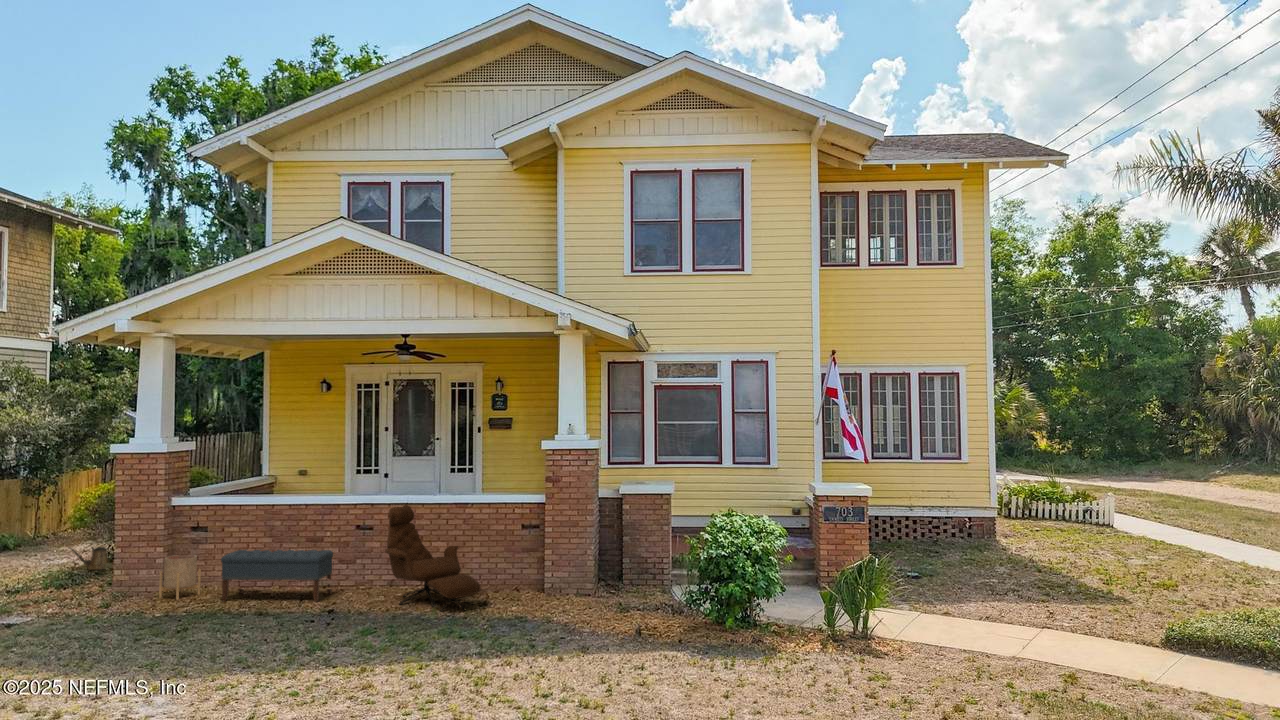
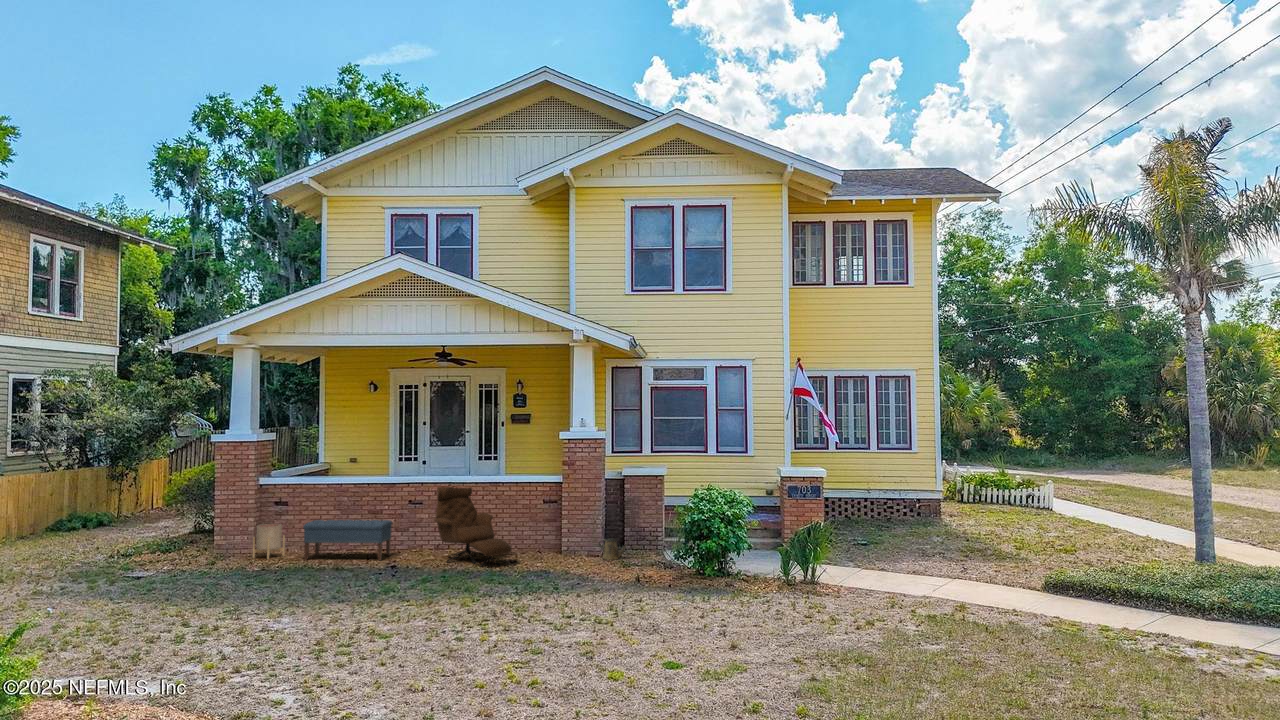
watering can: present [69,547,109,570] -> present [598,538,631,560]

